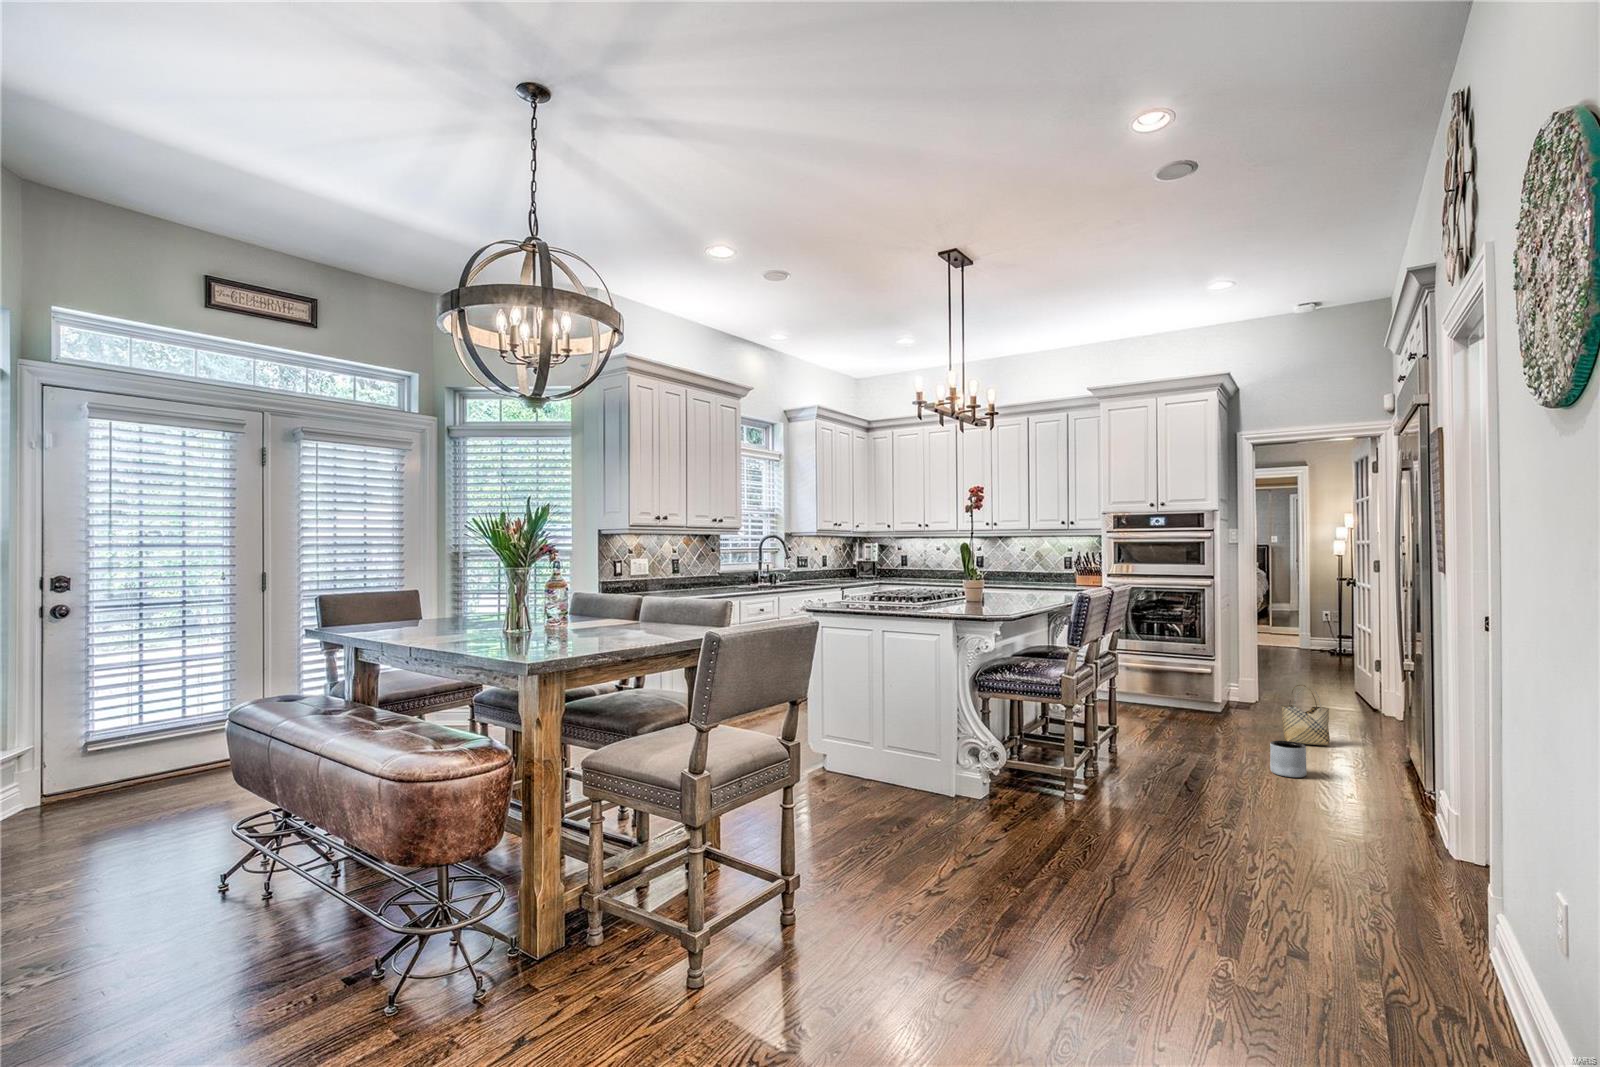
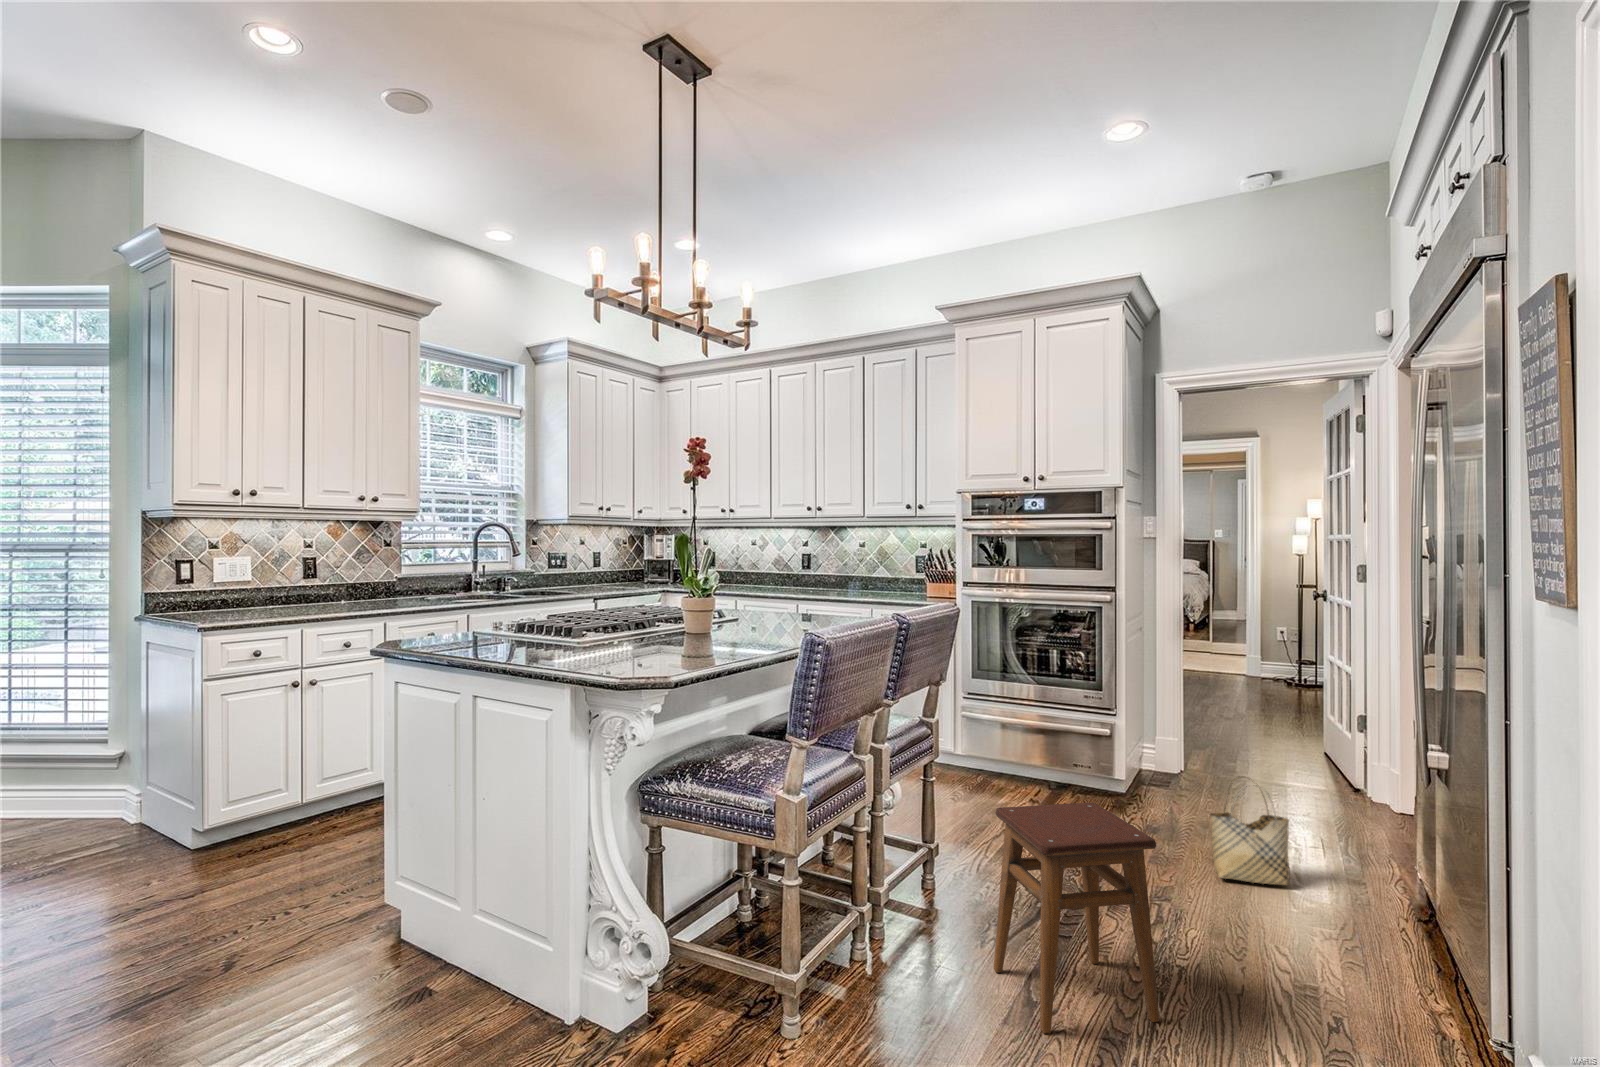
stool: none [1169,685,1261,787] -> present [994,803,1159,1033]
planter: present [1270,741,1307,778] -> none [1182,909,1249,992]

